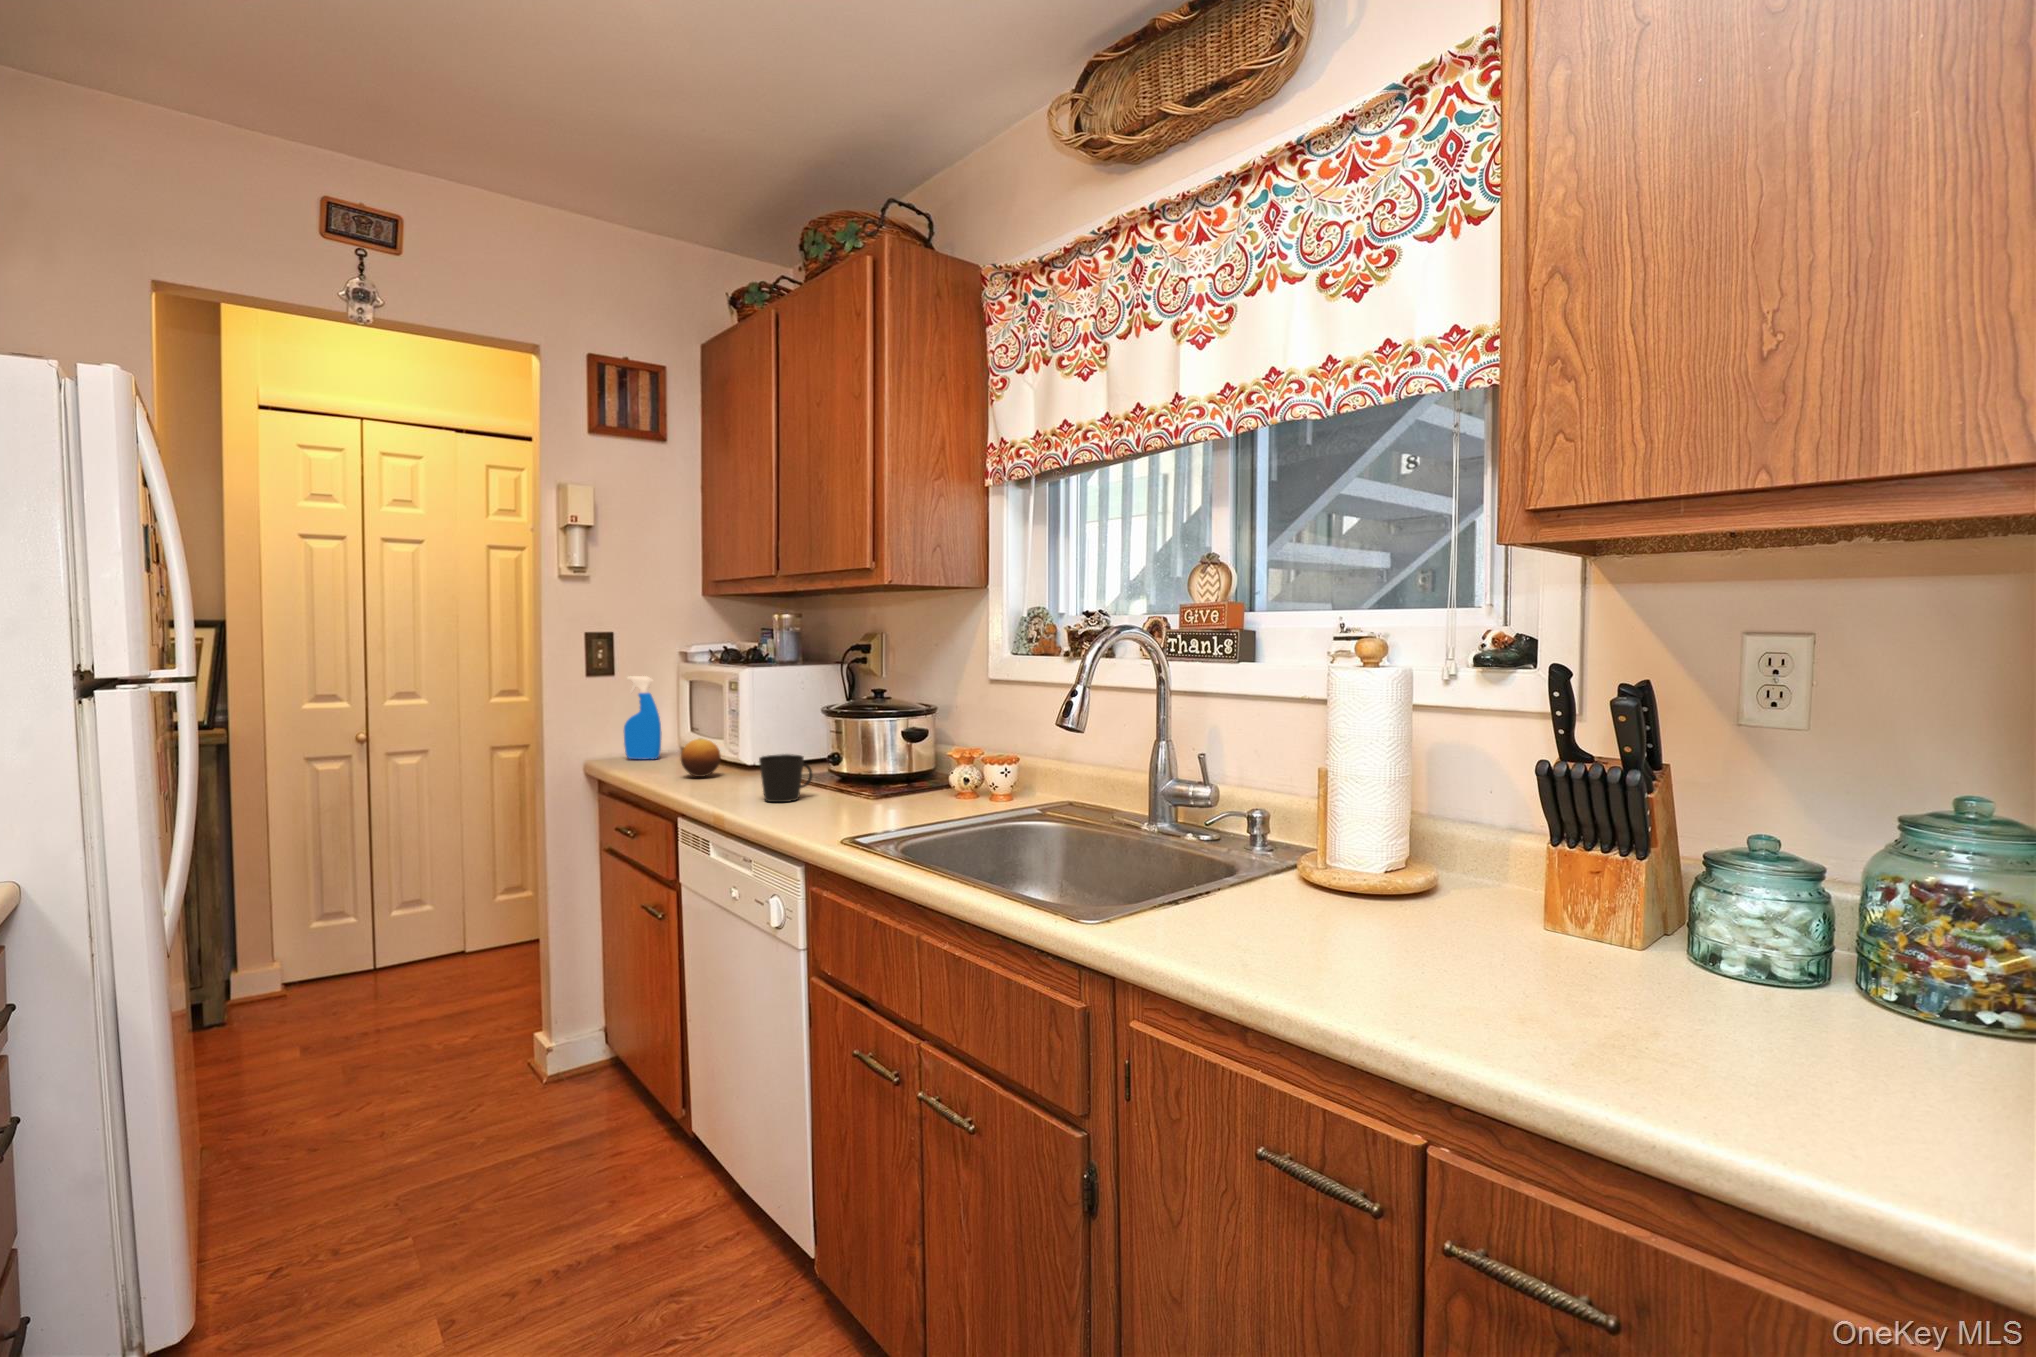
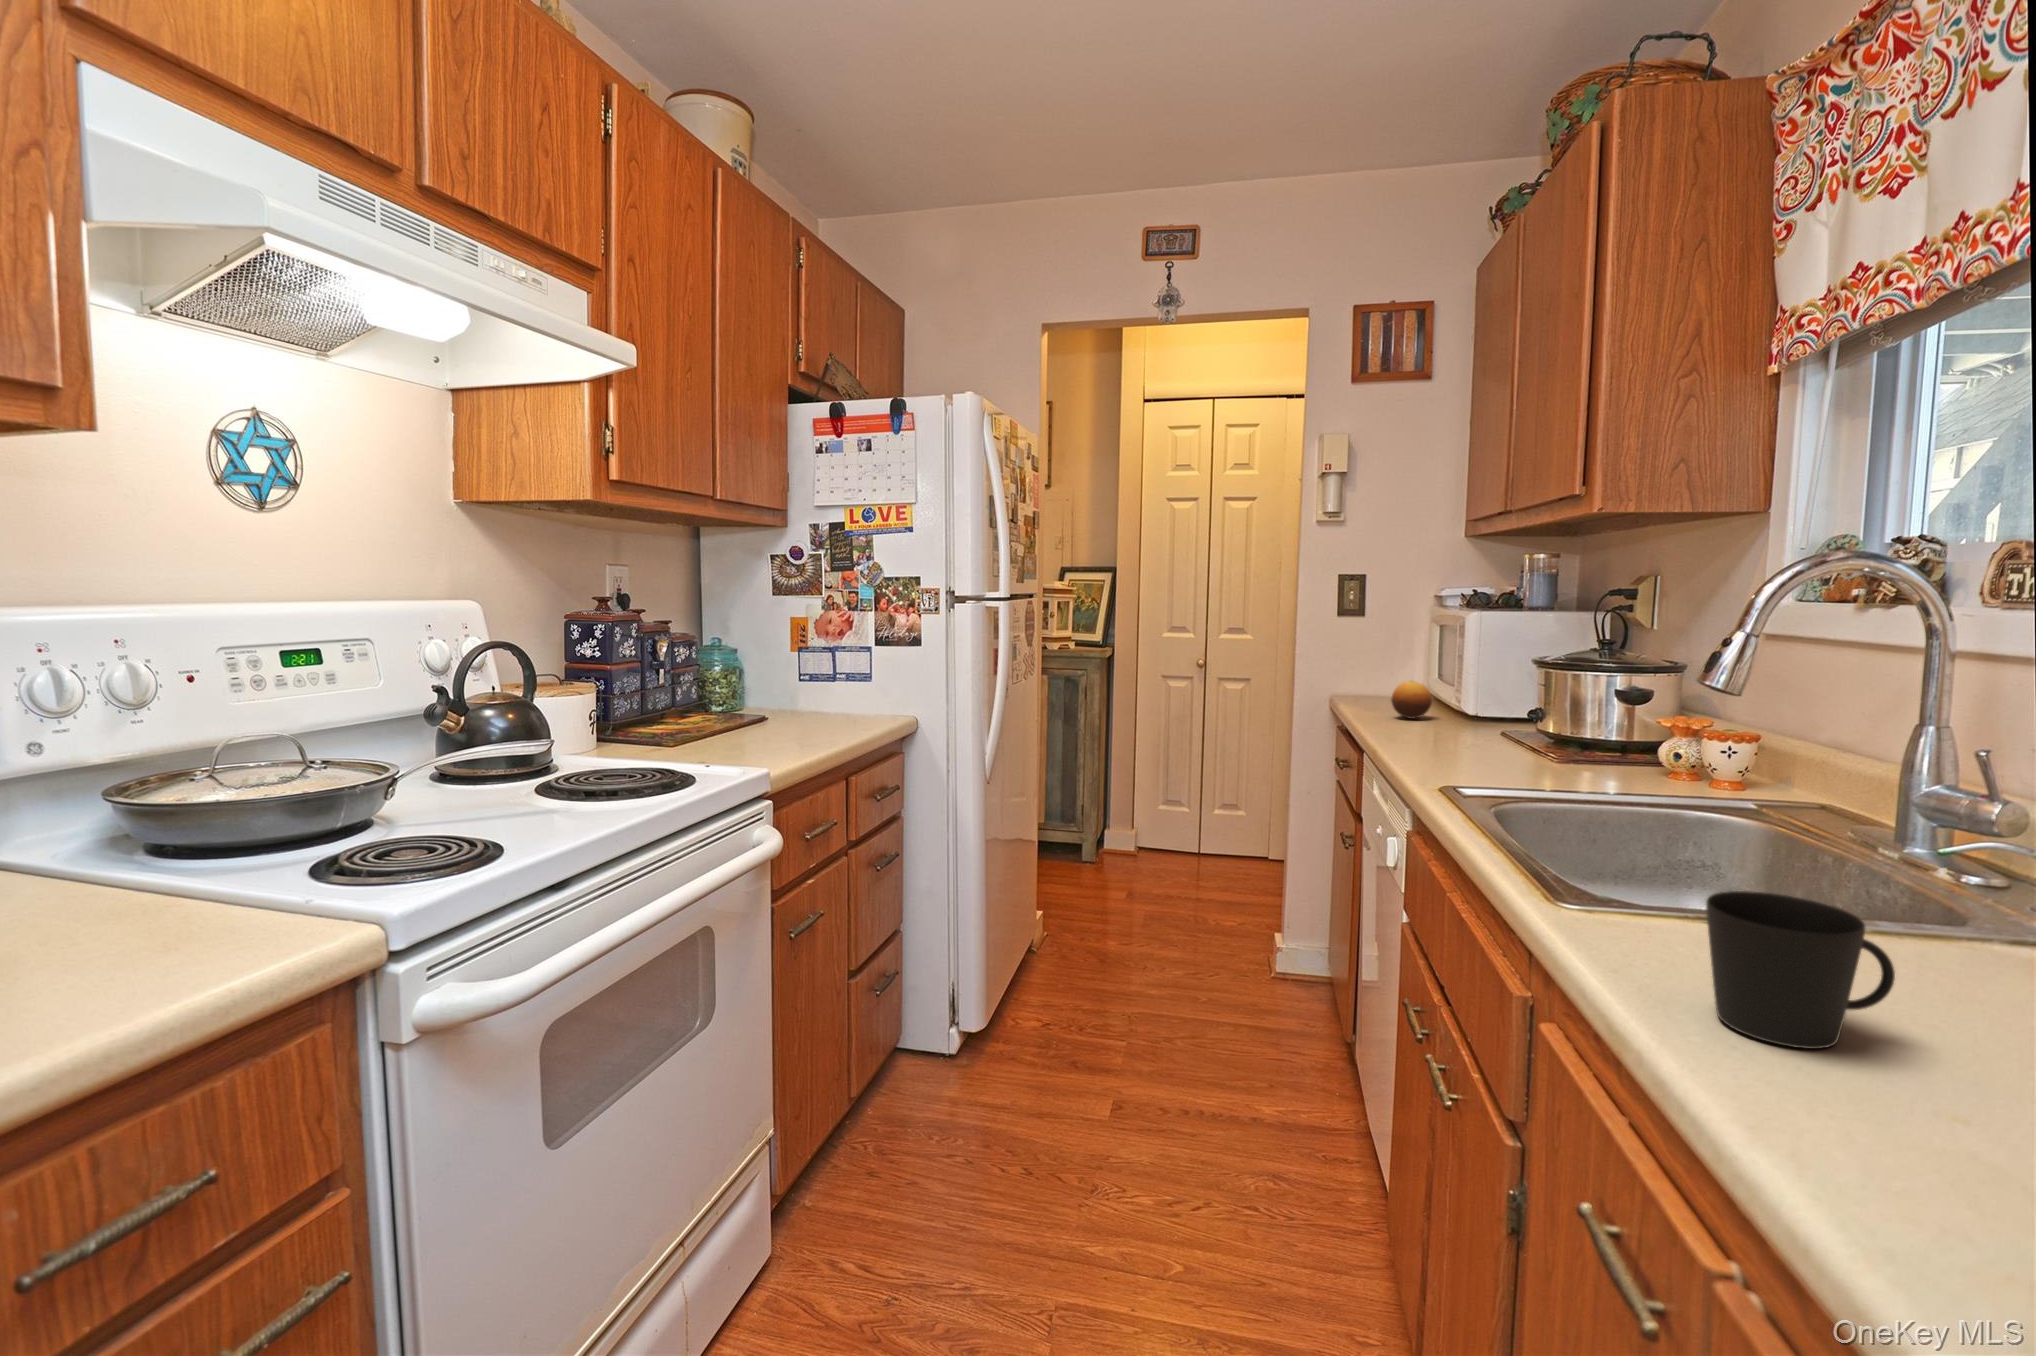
spray bottle: present [624,676,661,759] -> none [1370,619,1404,699]
cup: present [759,754,812,802] -> present [1706,891,1895,1049]

